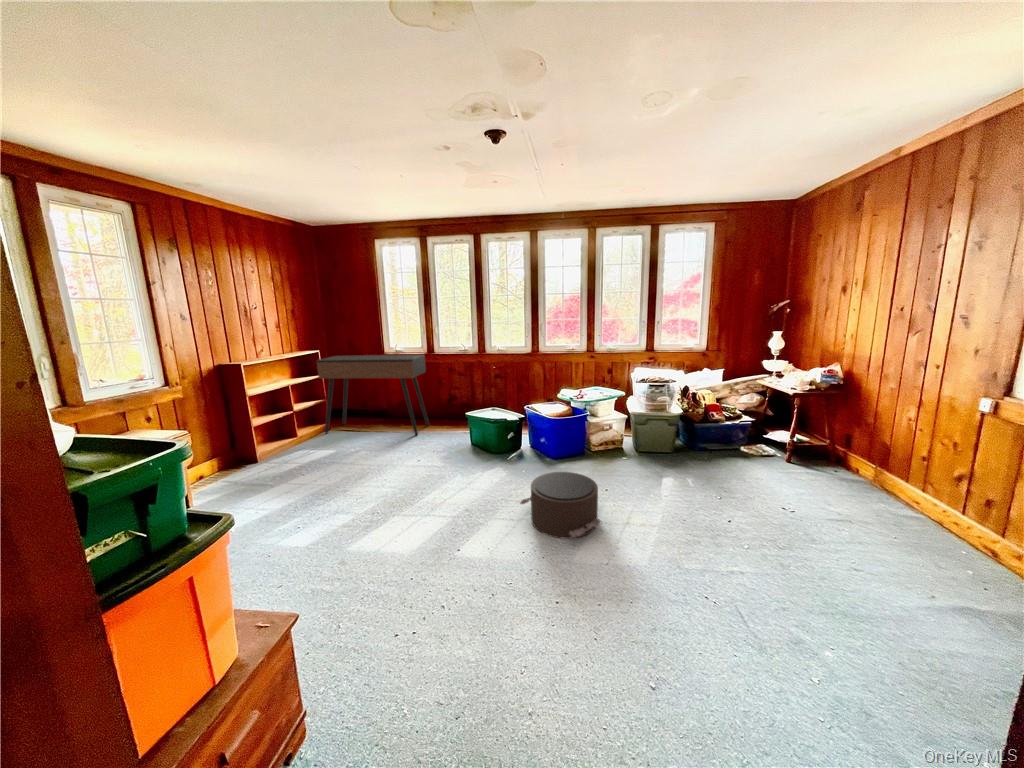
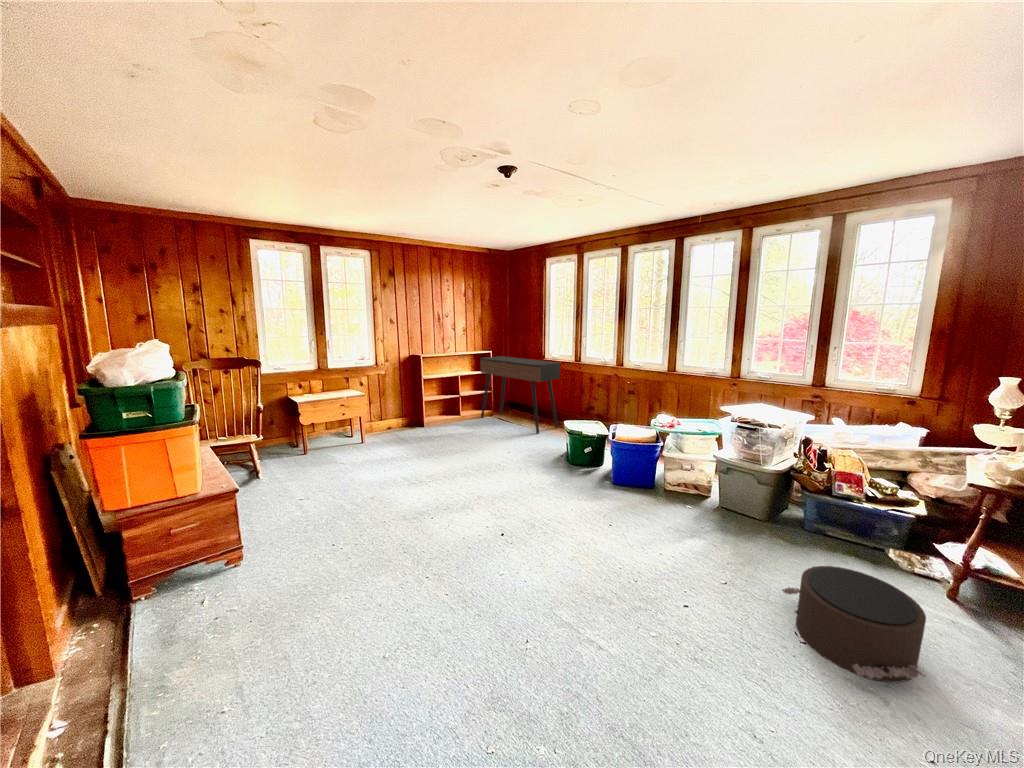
pouf: present [520,472,601,539] -> present [782,566,926,682]

